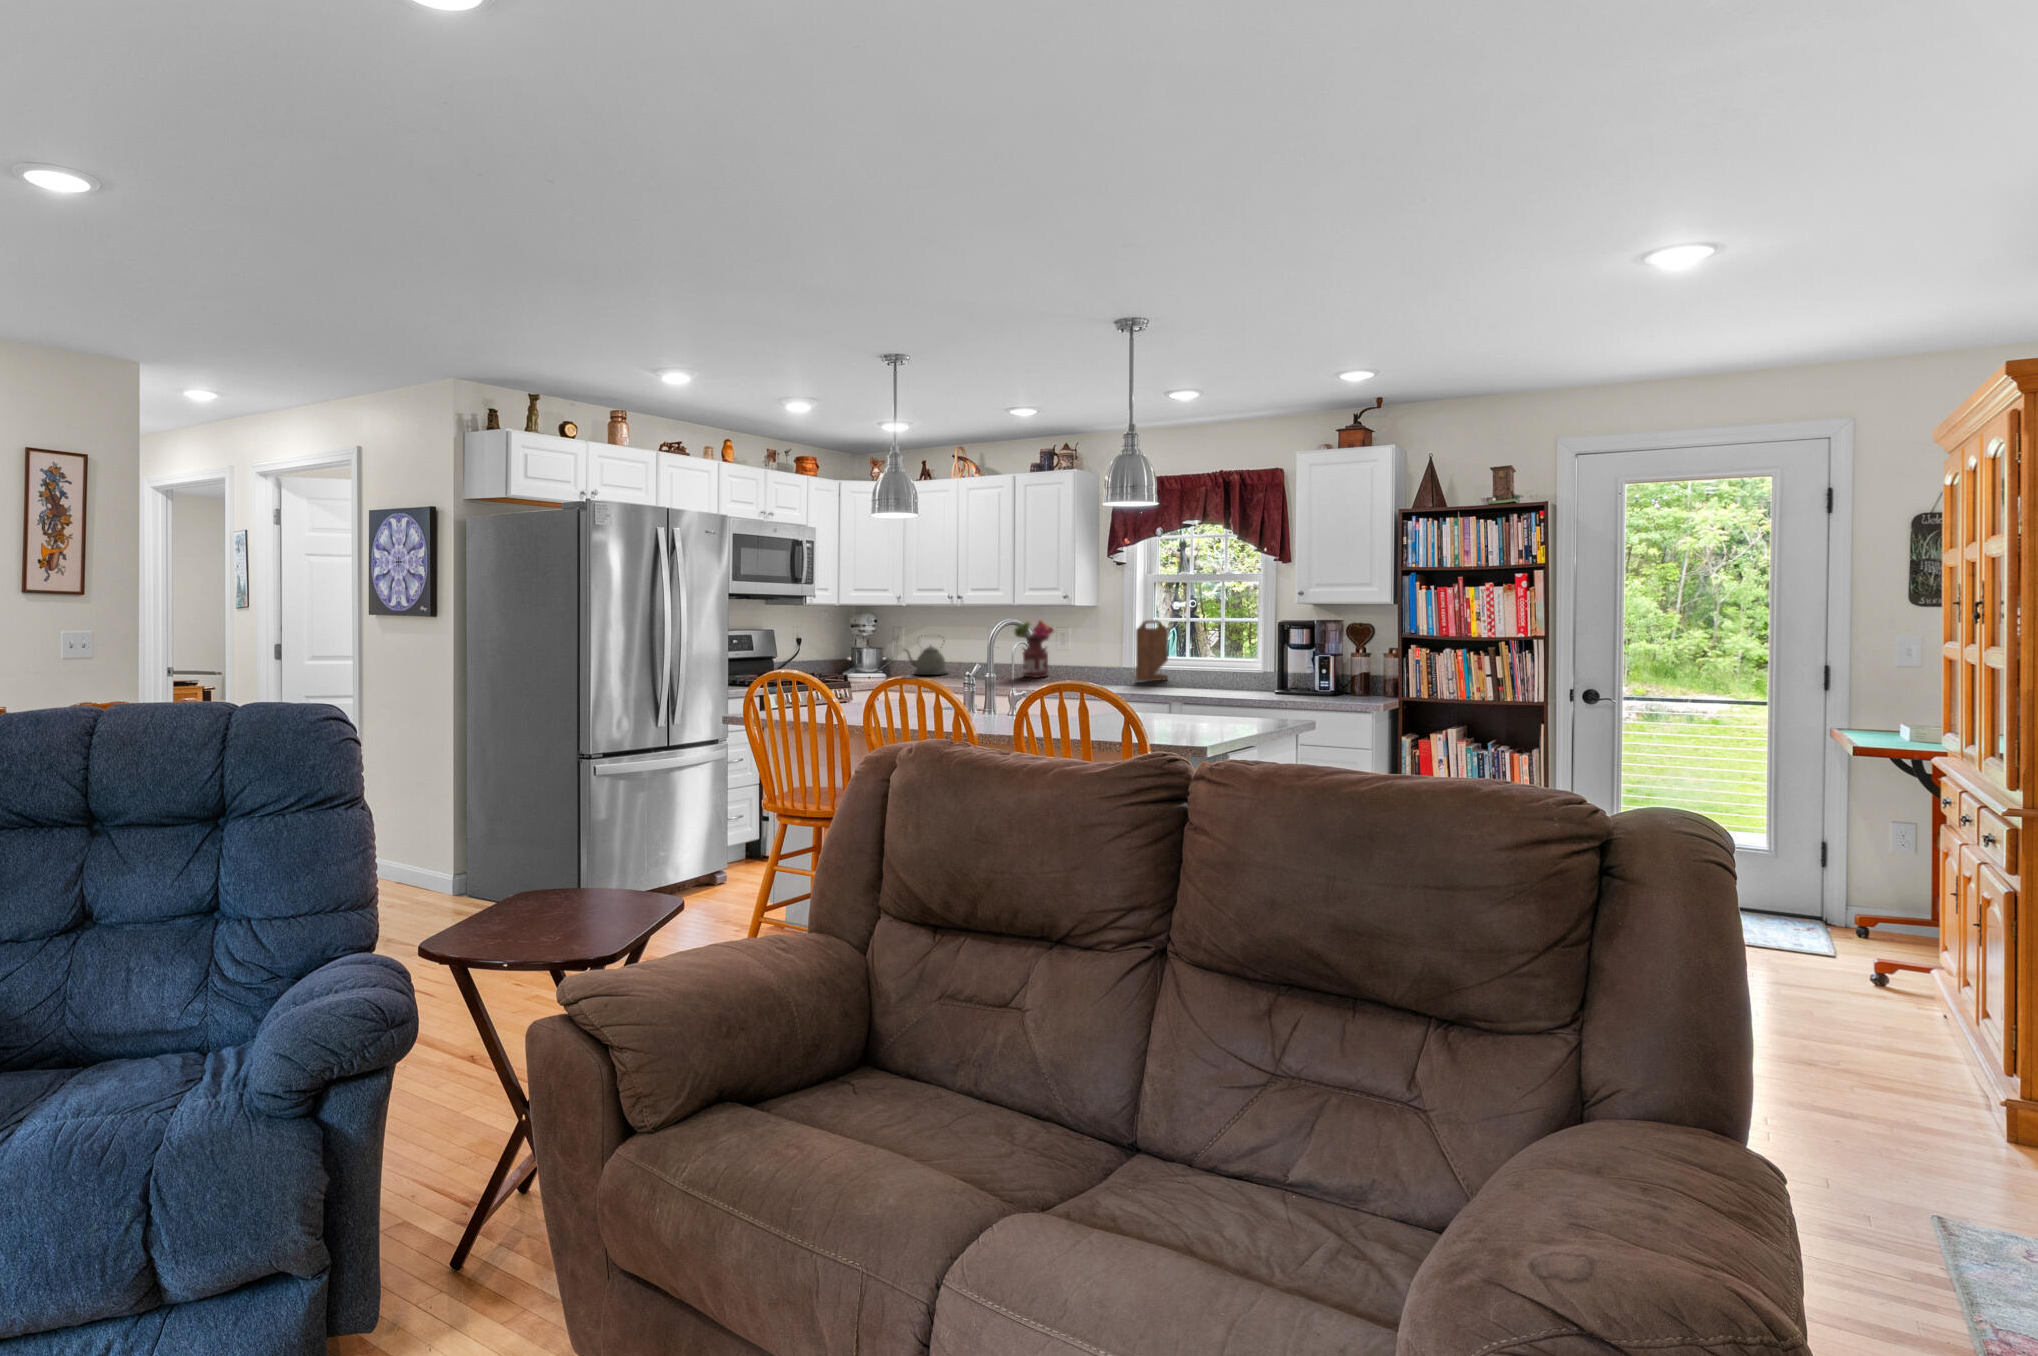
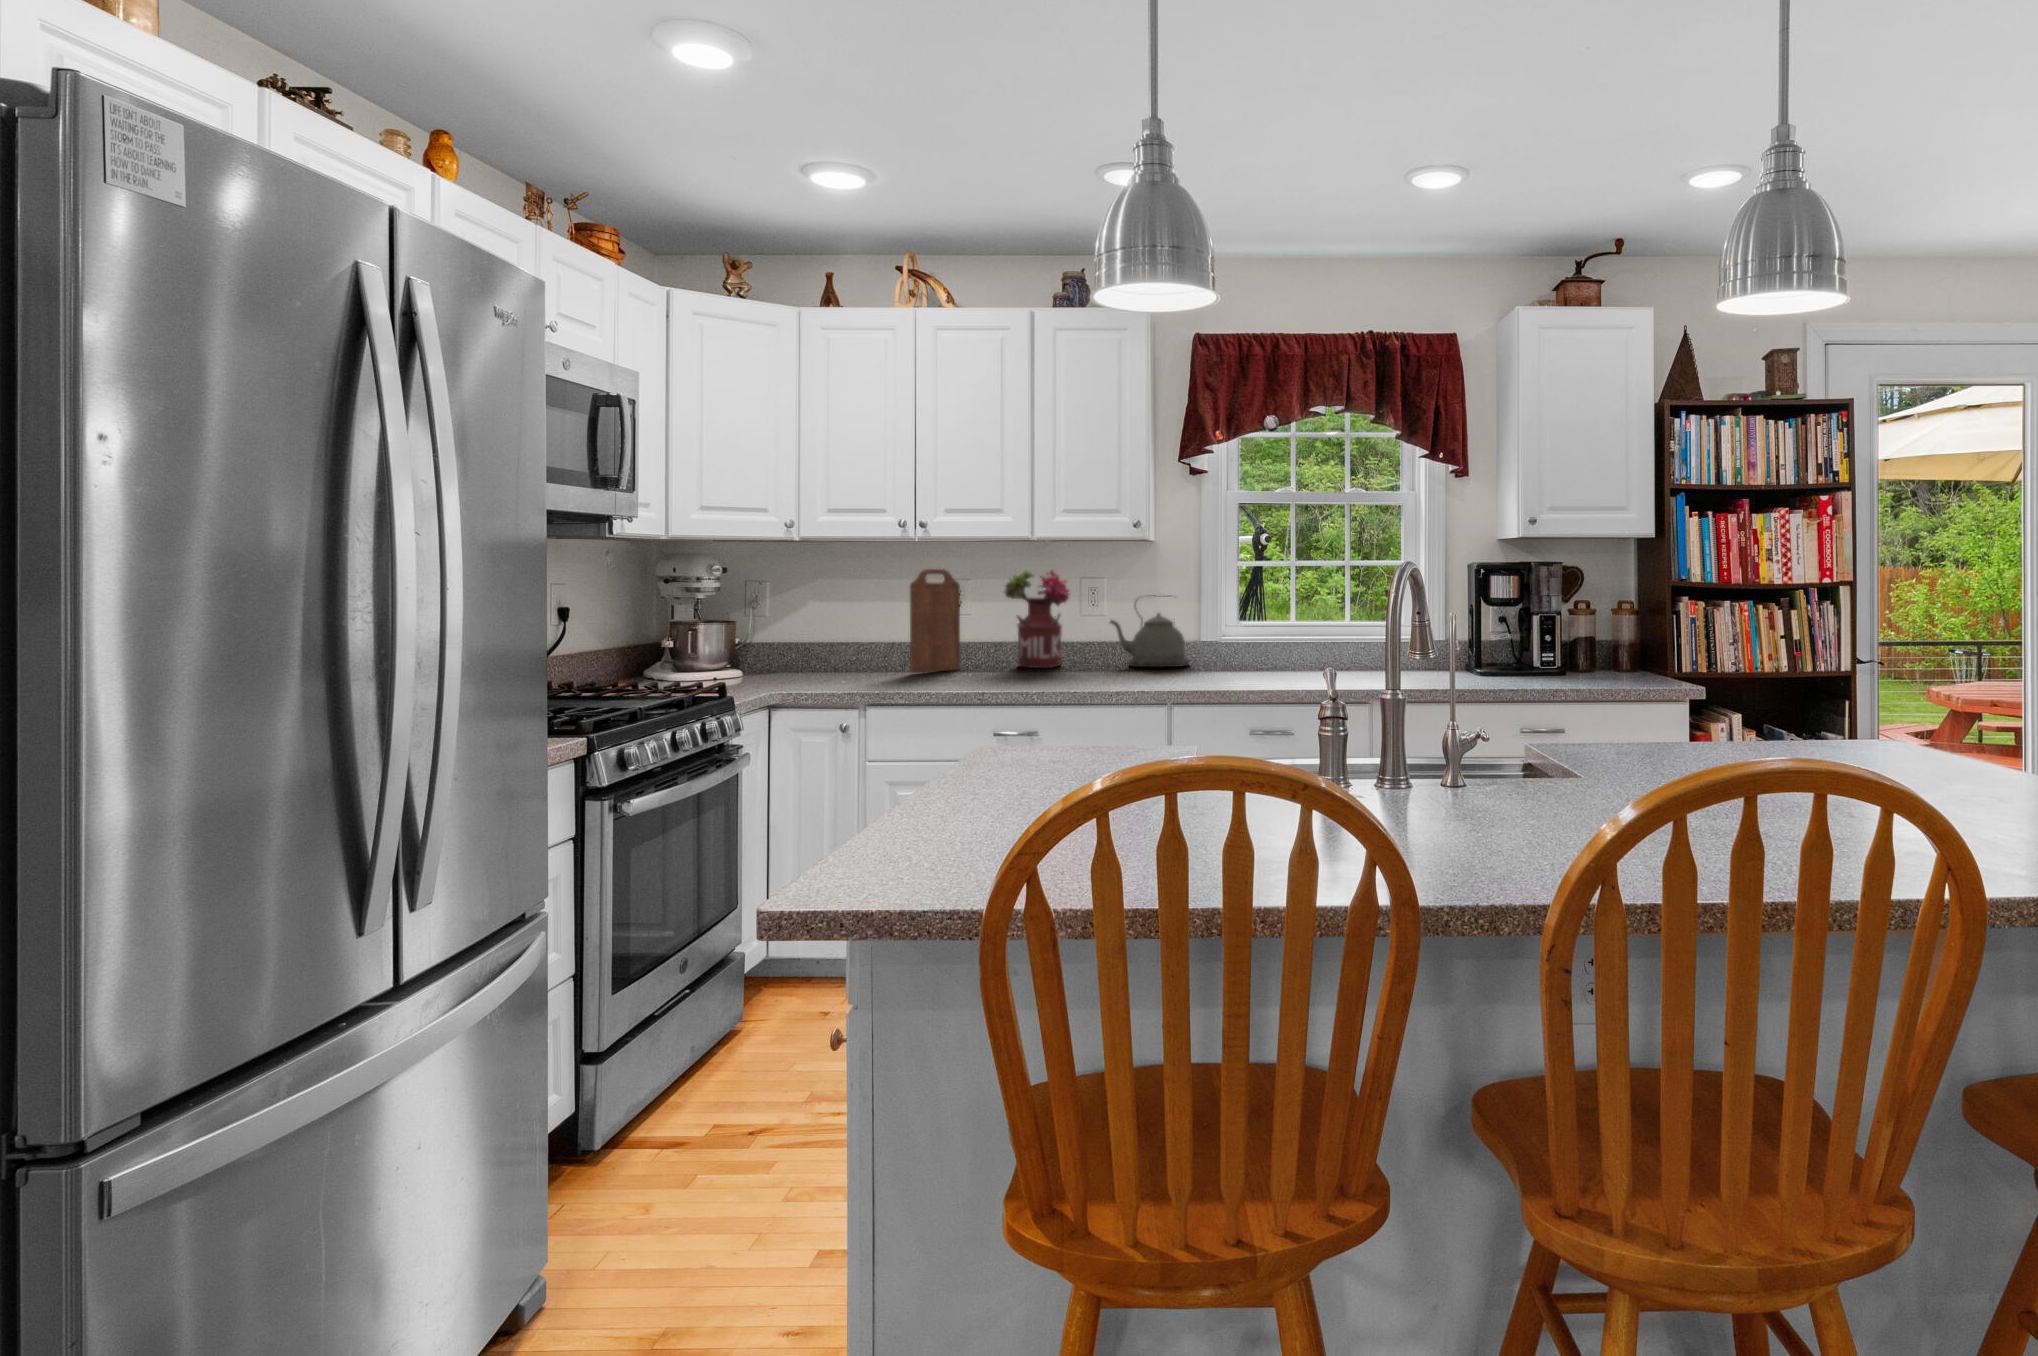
cutting board: present [1136,620,1168,681] -> present [910,569,960,673]
kettle: present [905,646,948,675] -> present [1110,595,1190,667]

